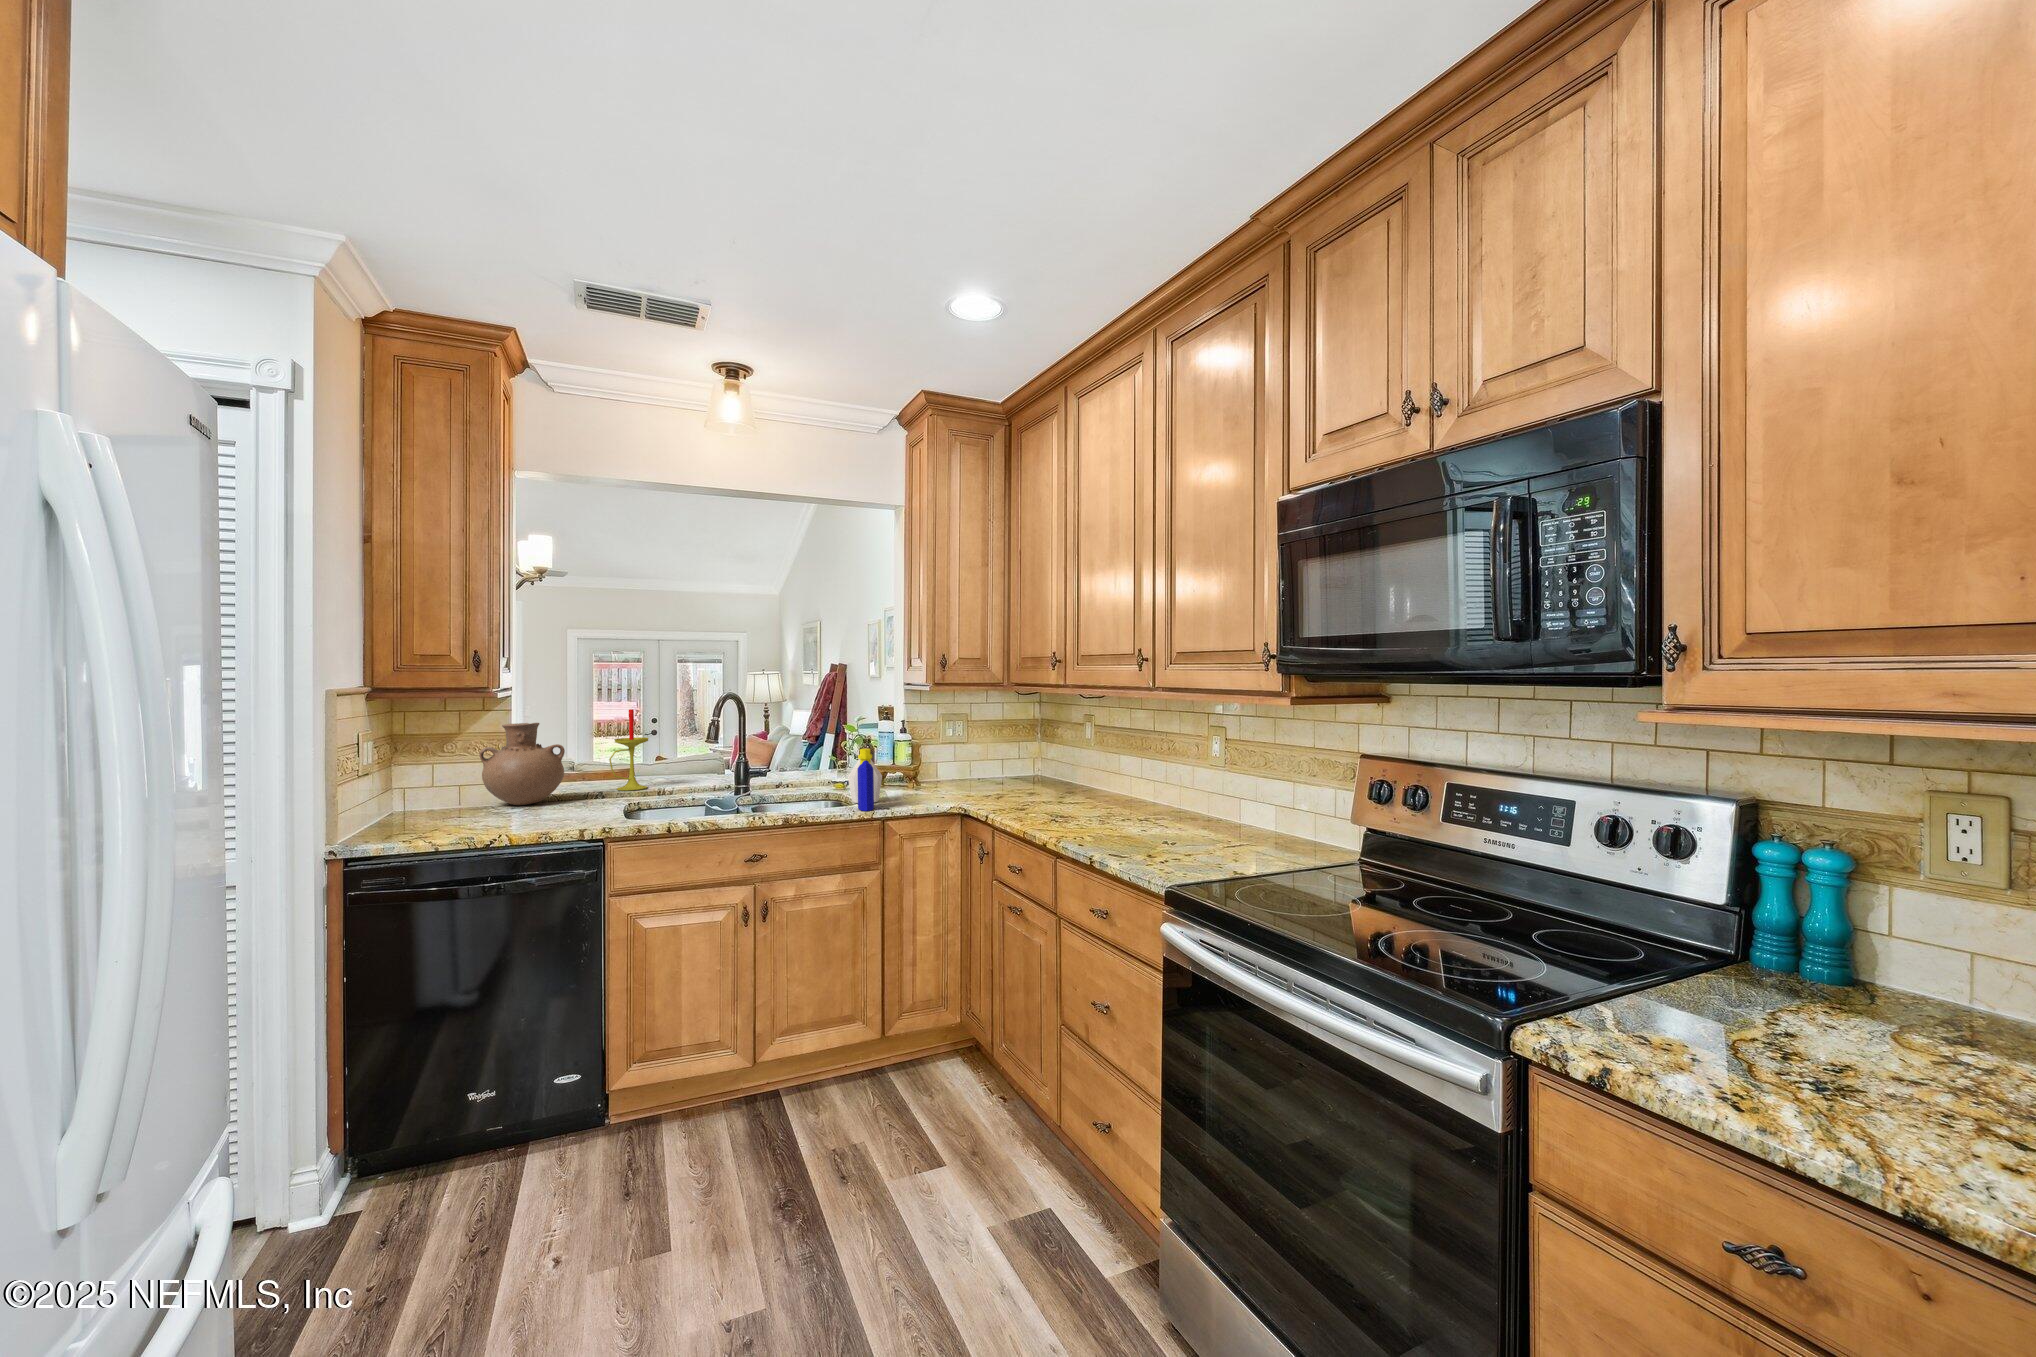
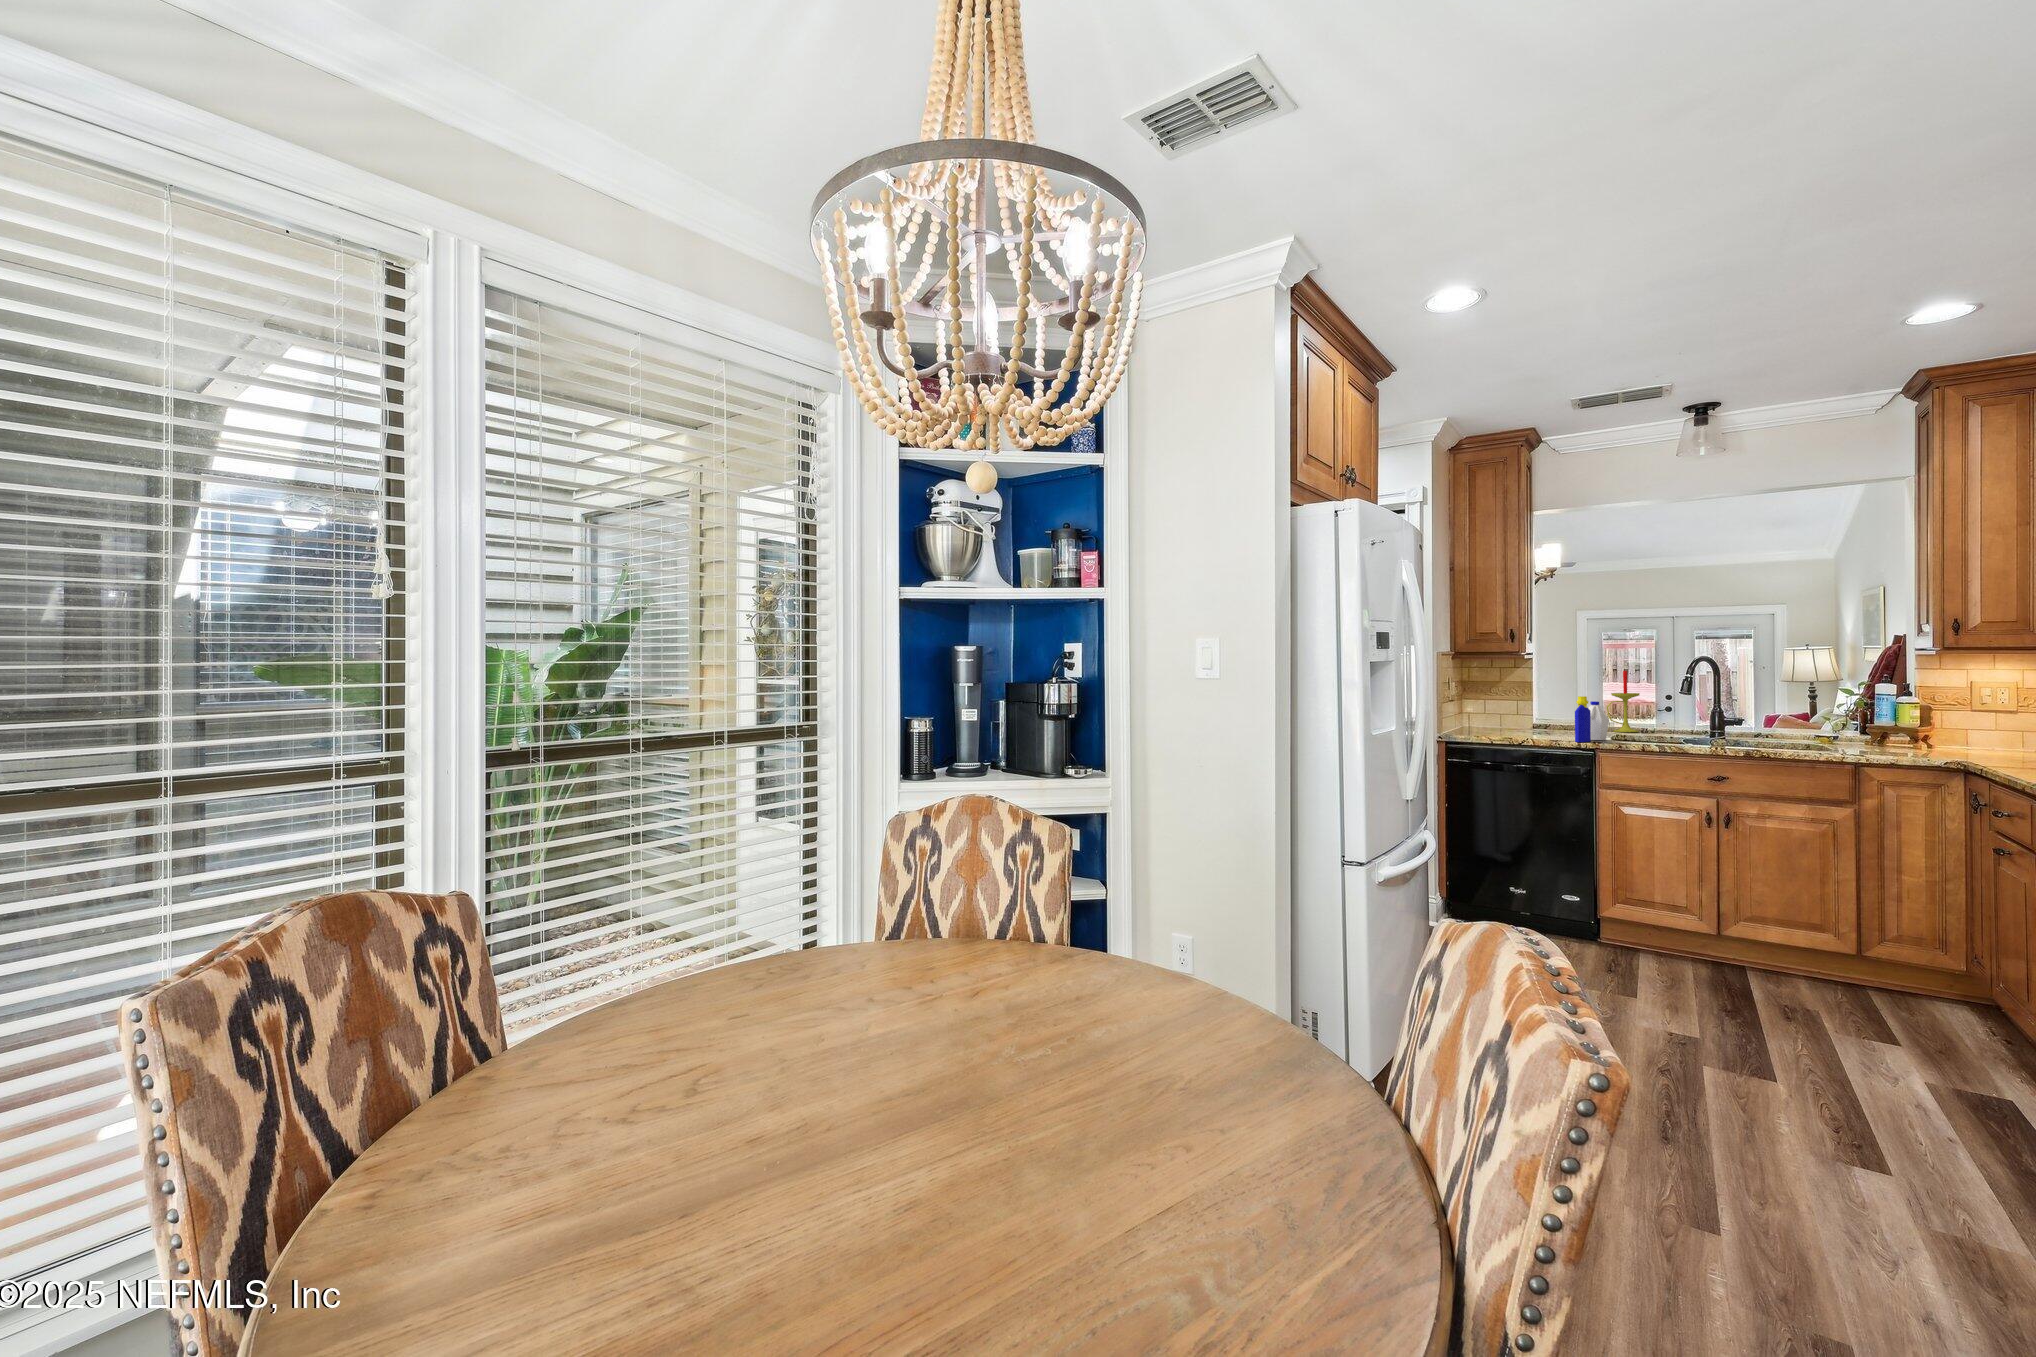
vase: present [479,723,565,805] -> none [1514,677,1572,732]
bottle: present [848,749,882,811] -> present [1575,696,1609,742]

